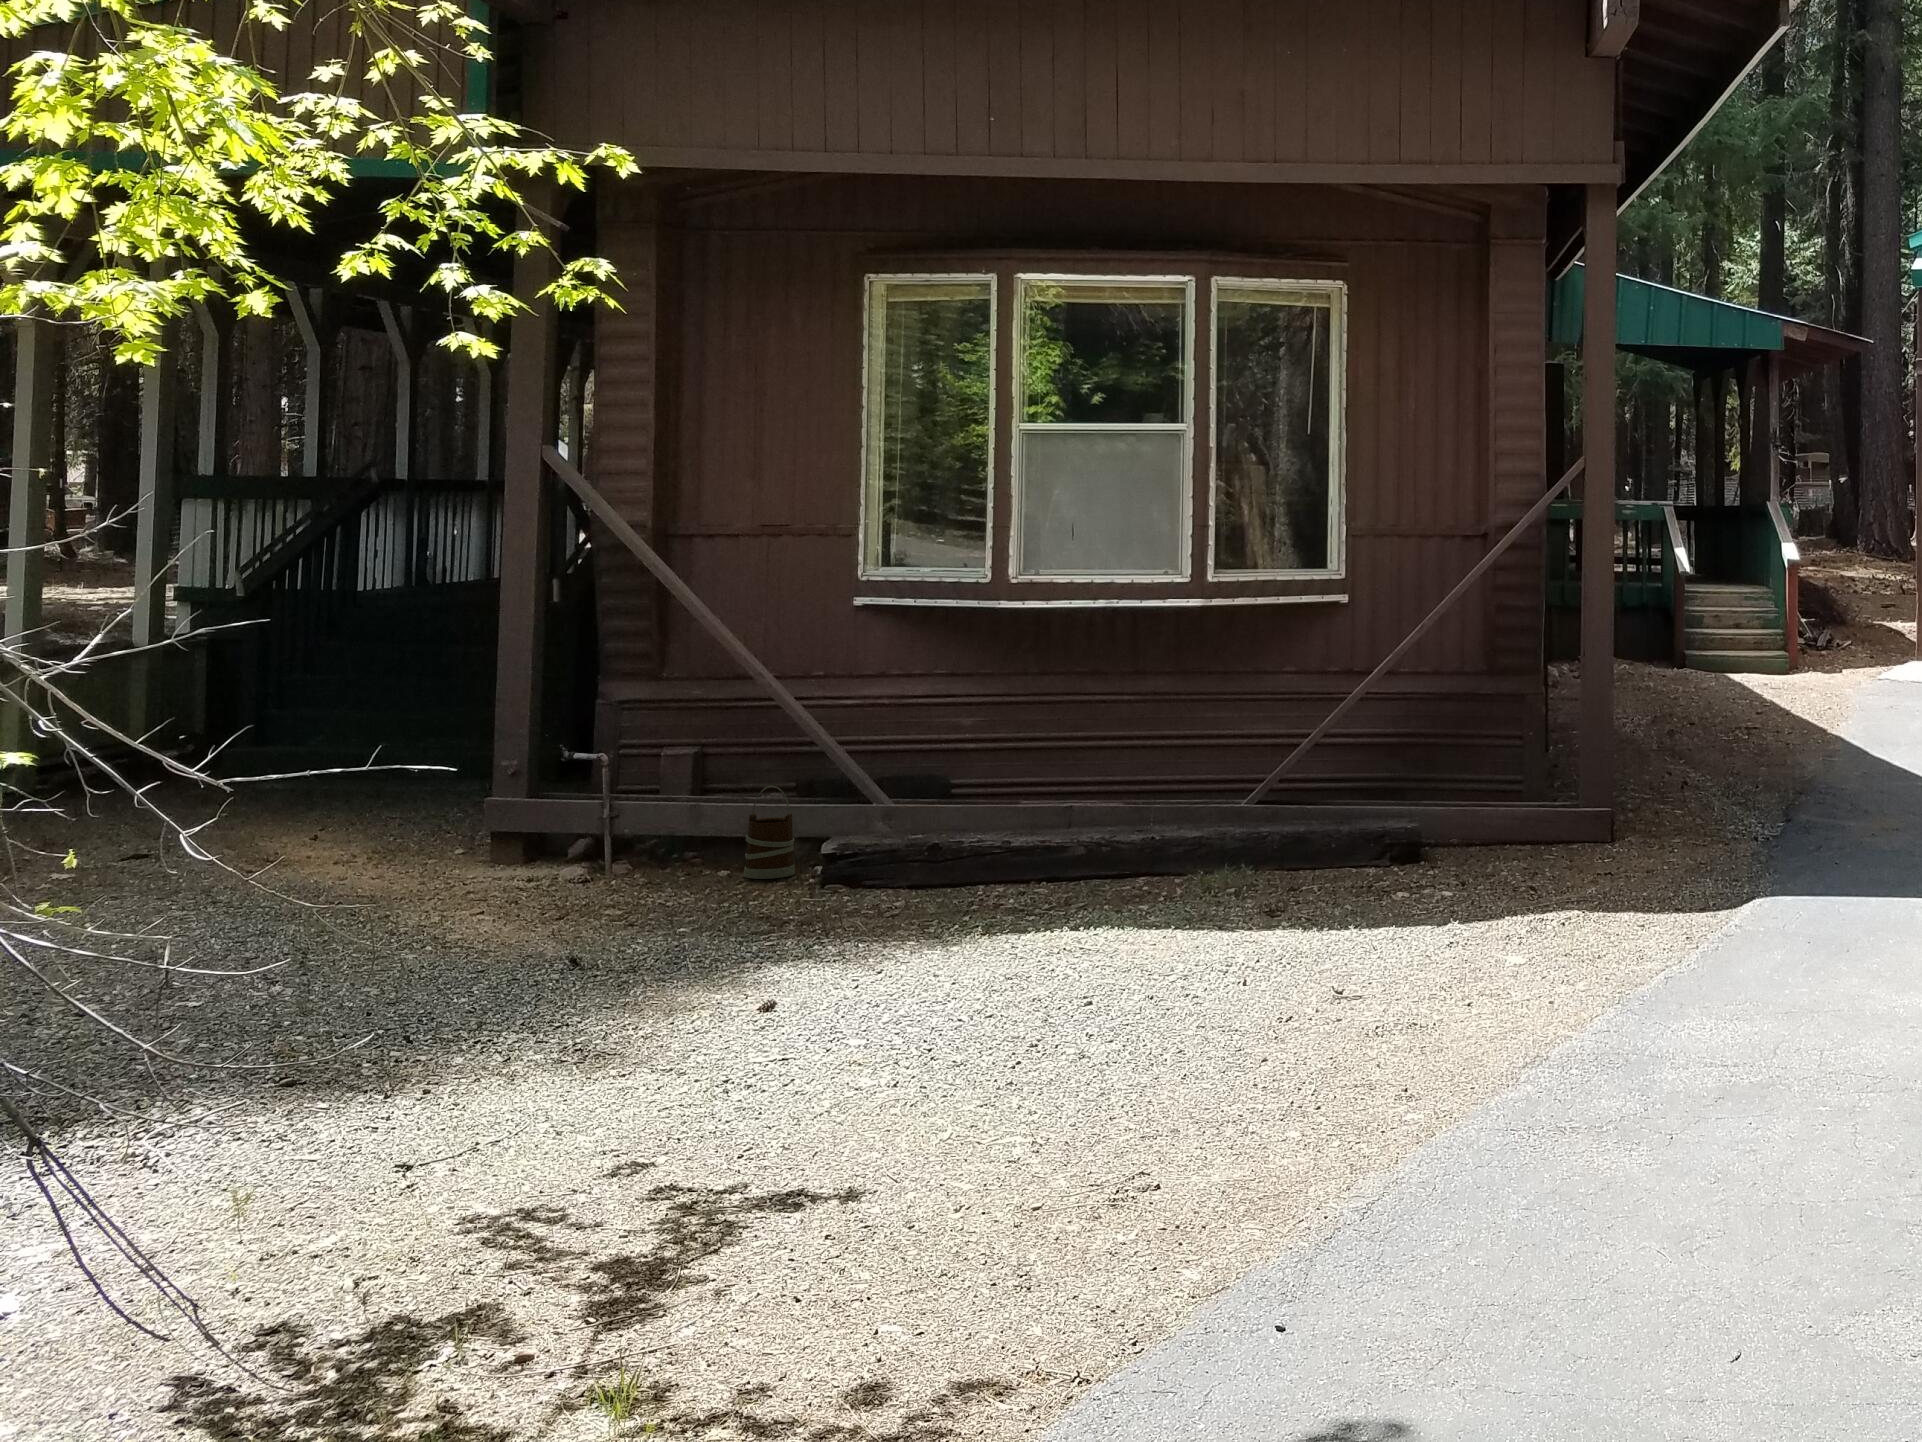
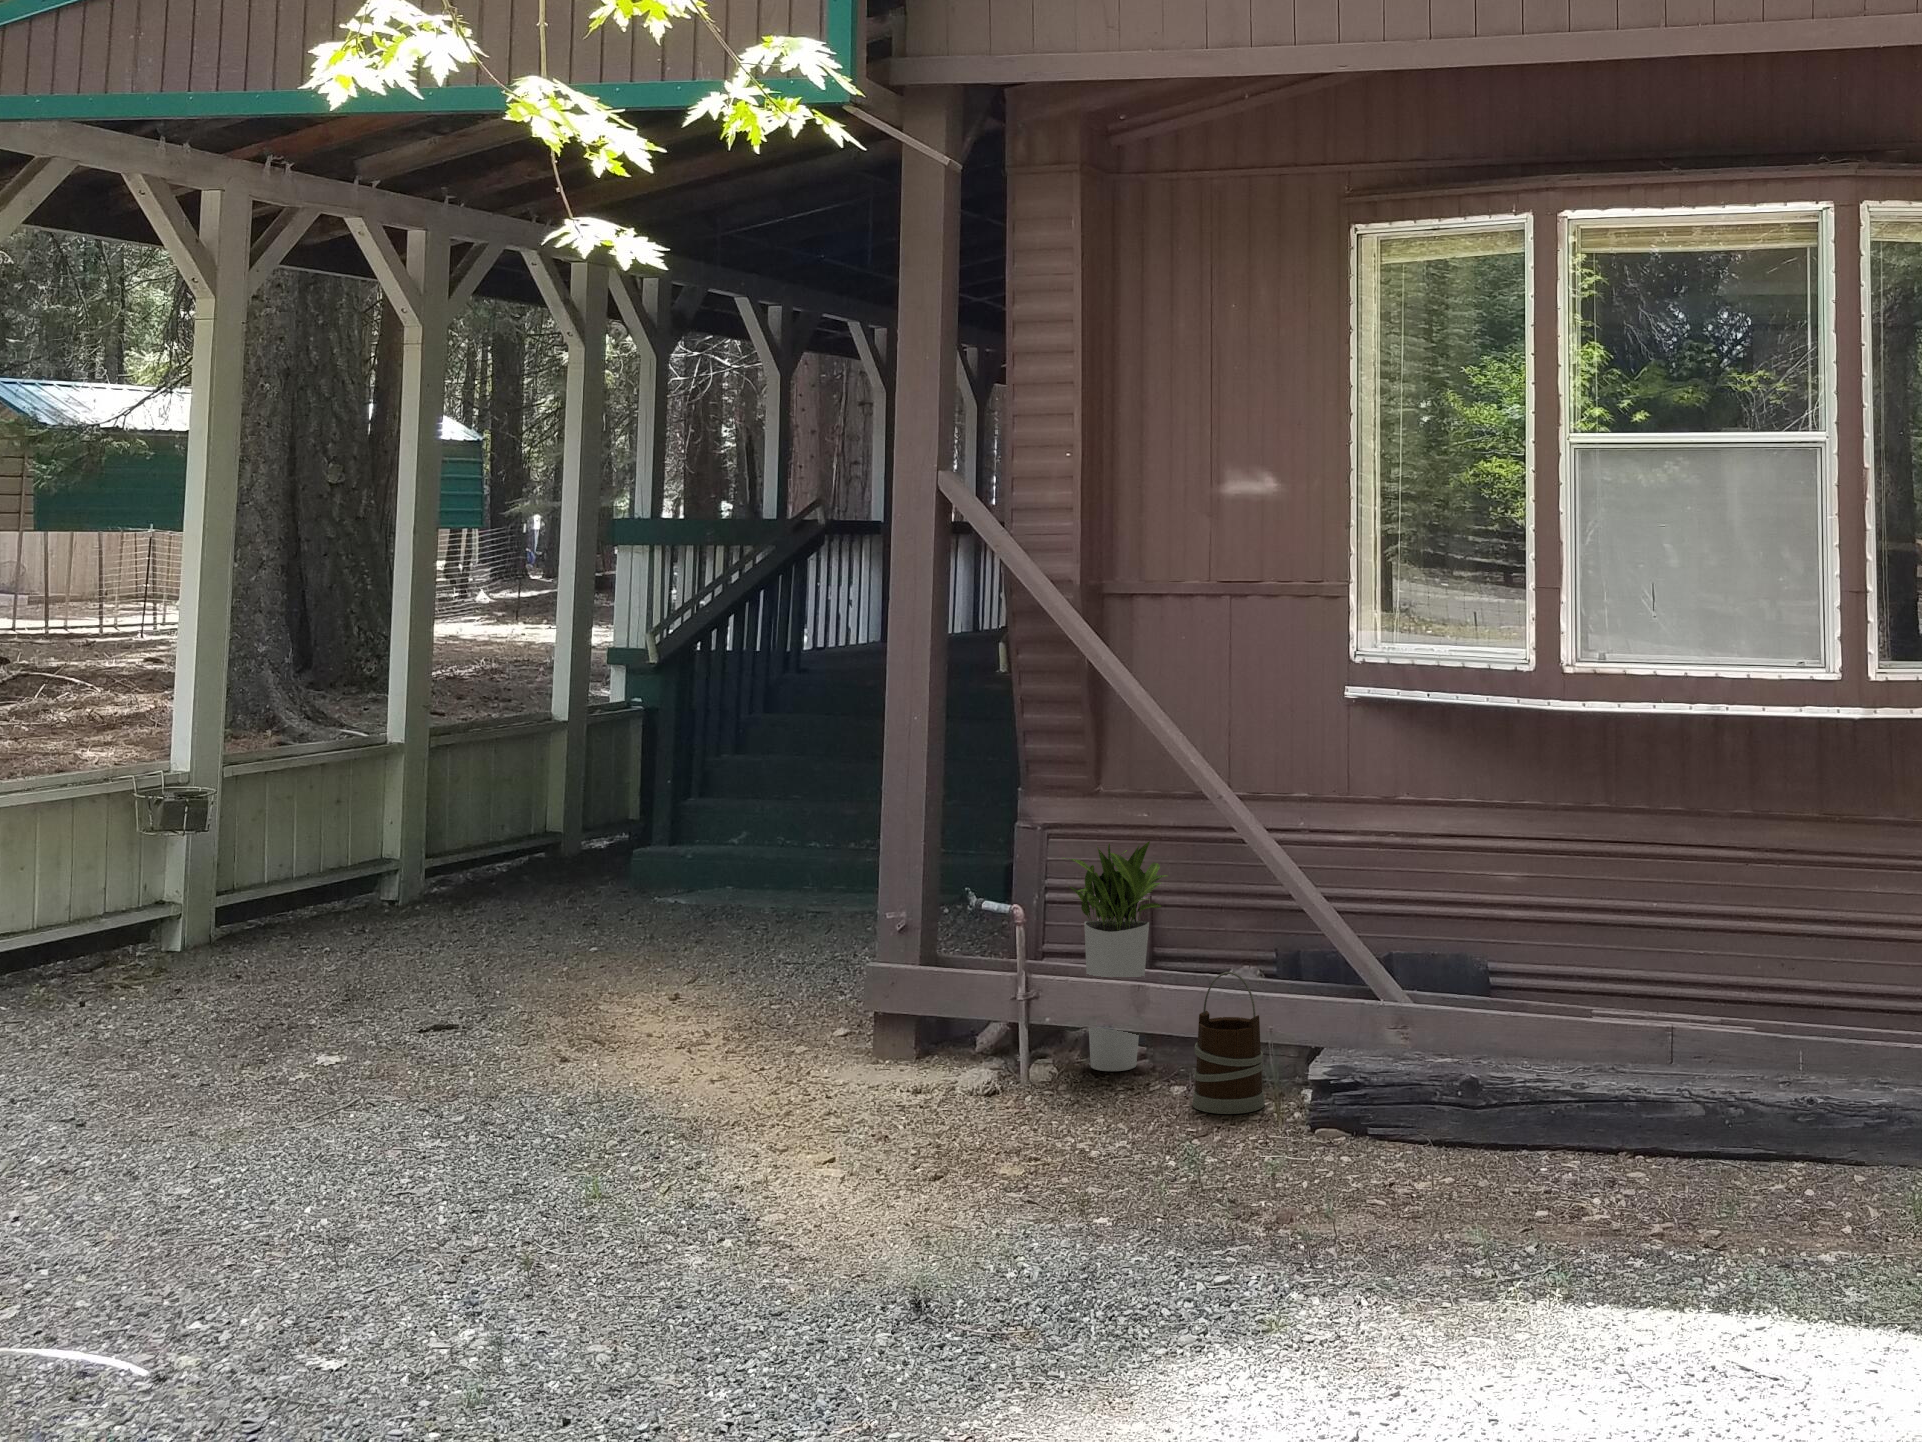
planter: none [647,705,727,864] -> present [1063,841,1168,1071]

